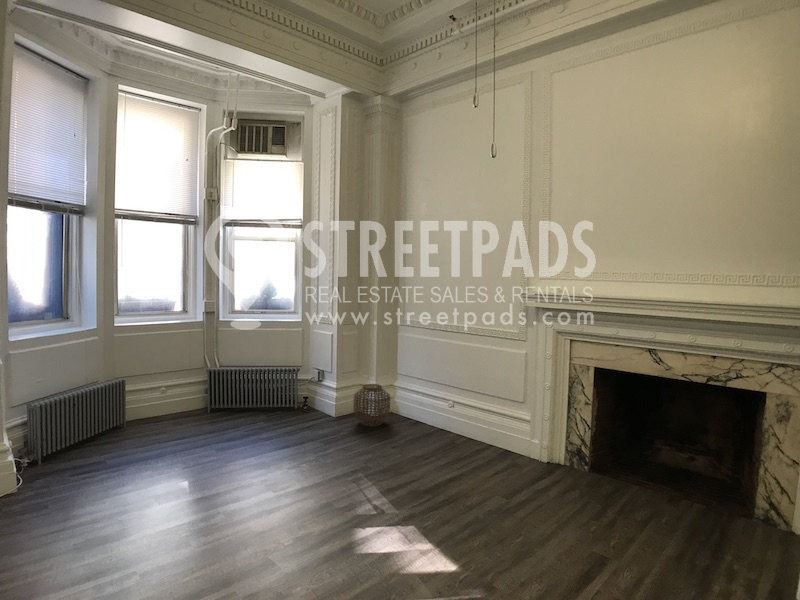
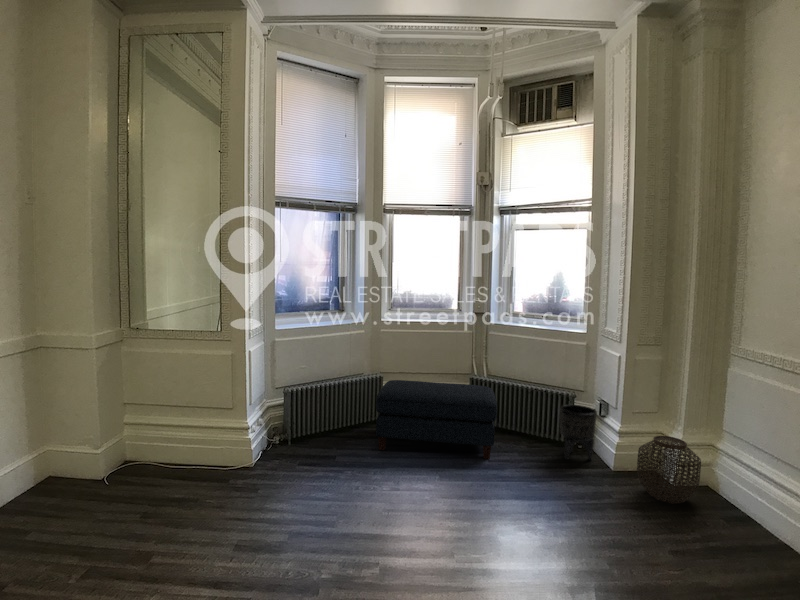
ottoman: none [128,374,249,448] -> present [376,380,497,459]
planter: none [293,376,319,418] -> present [560,405,597,460]

